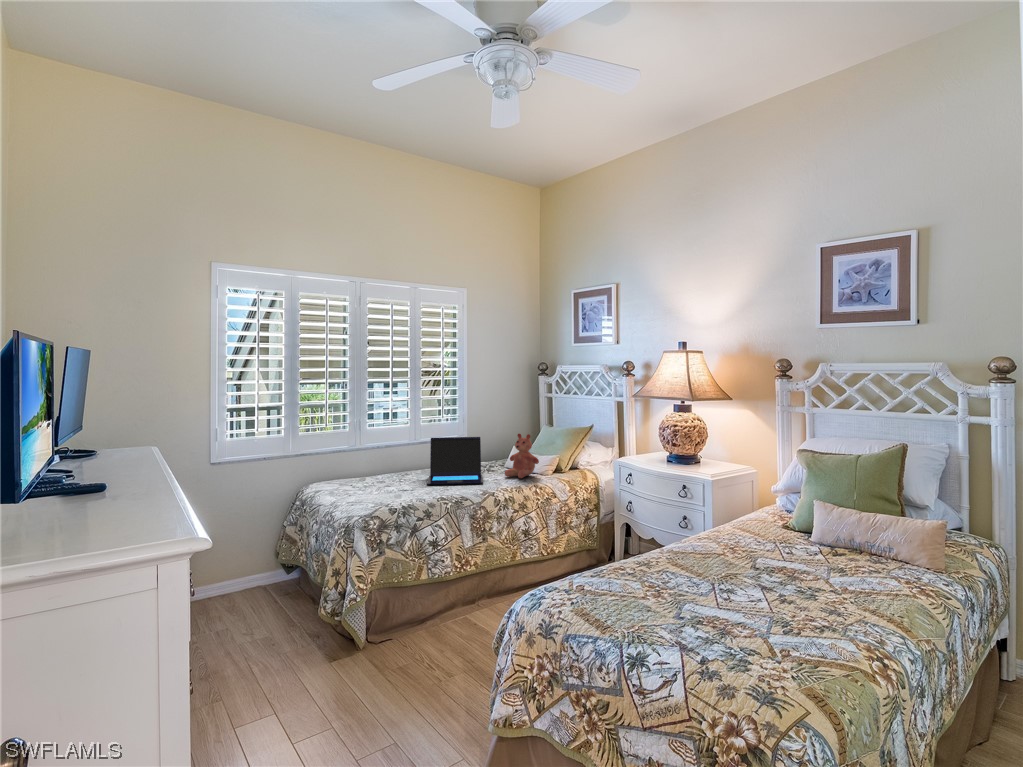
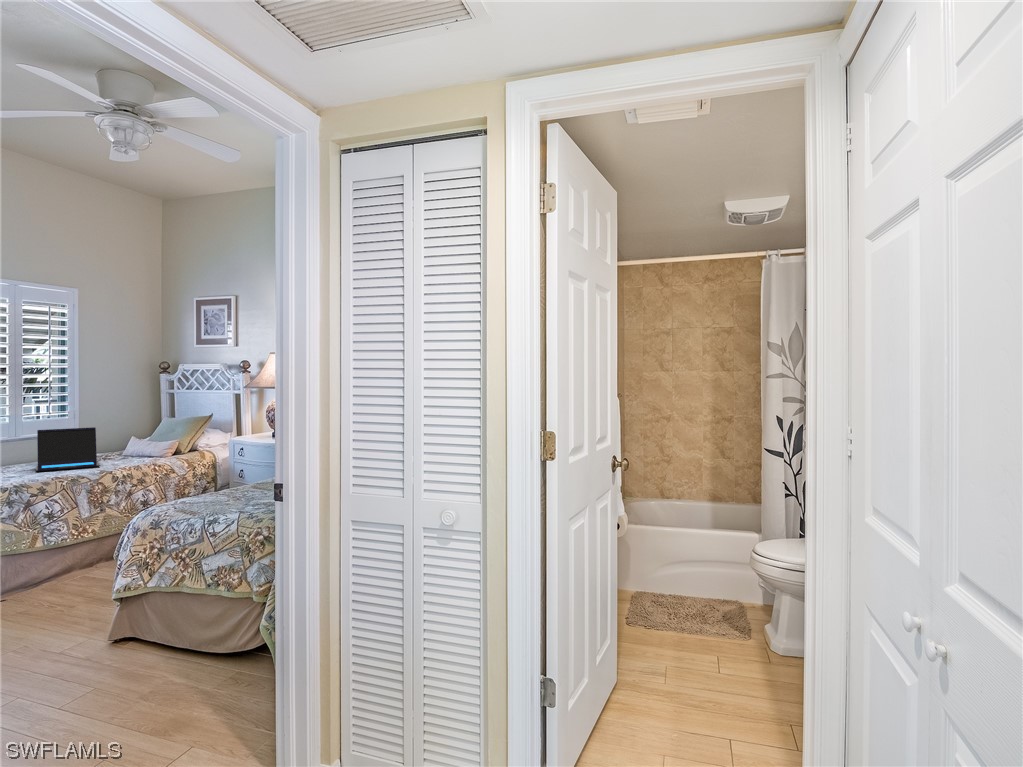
teddy bear: present [505,434,539,479] -> none [123,423,158,461]

